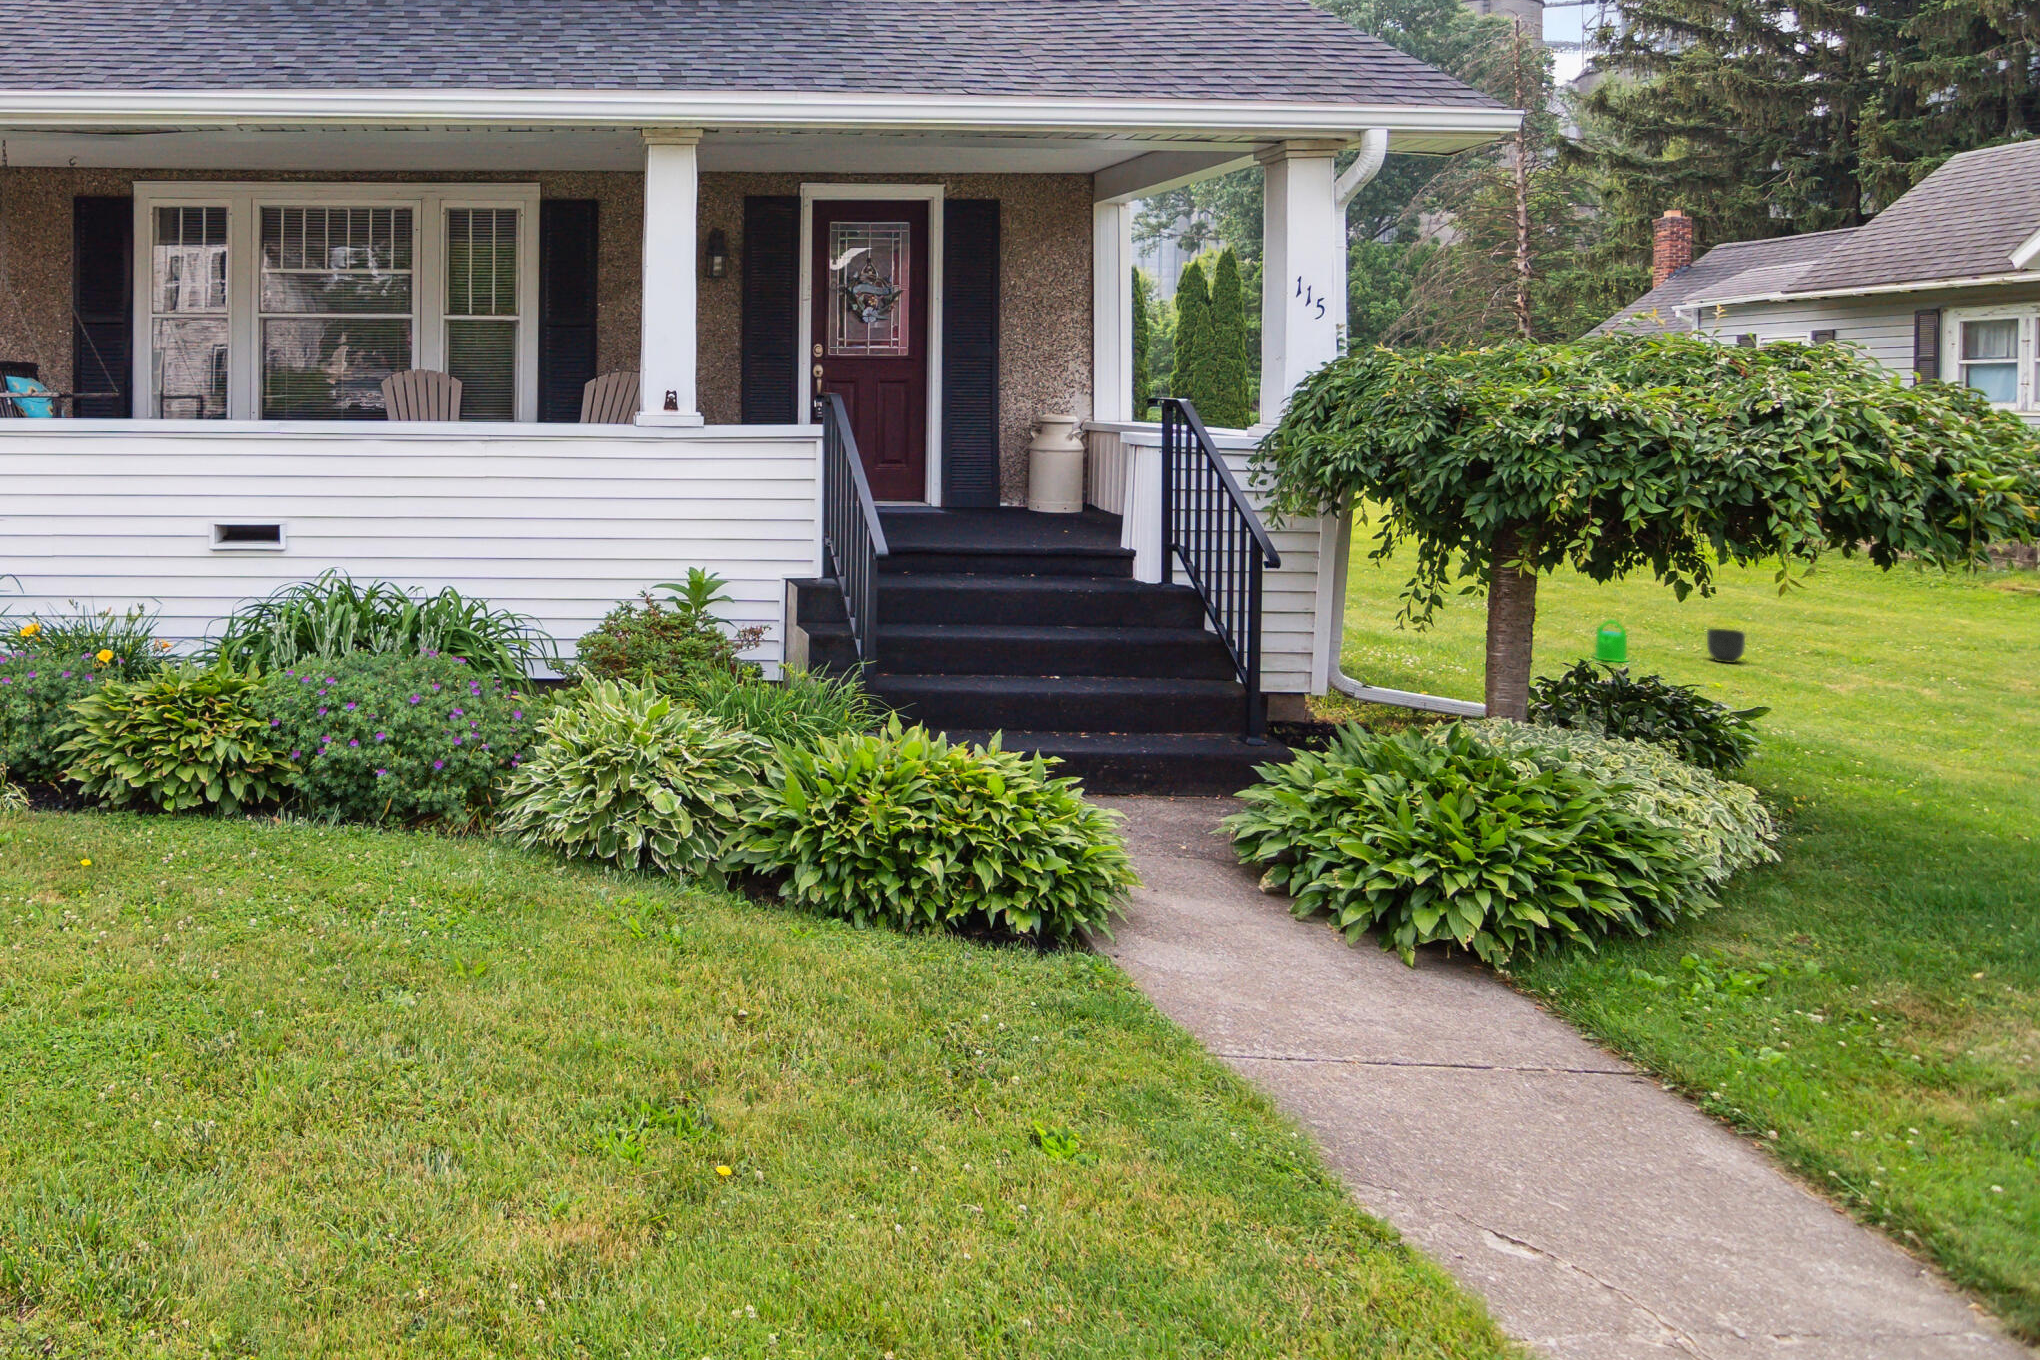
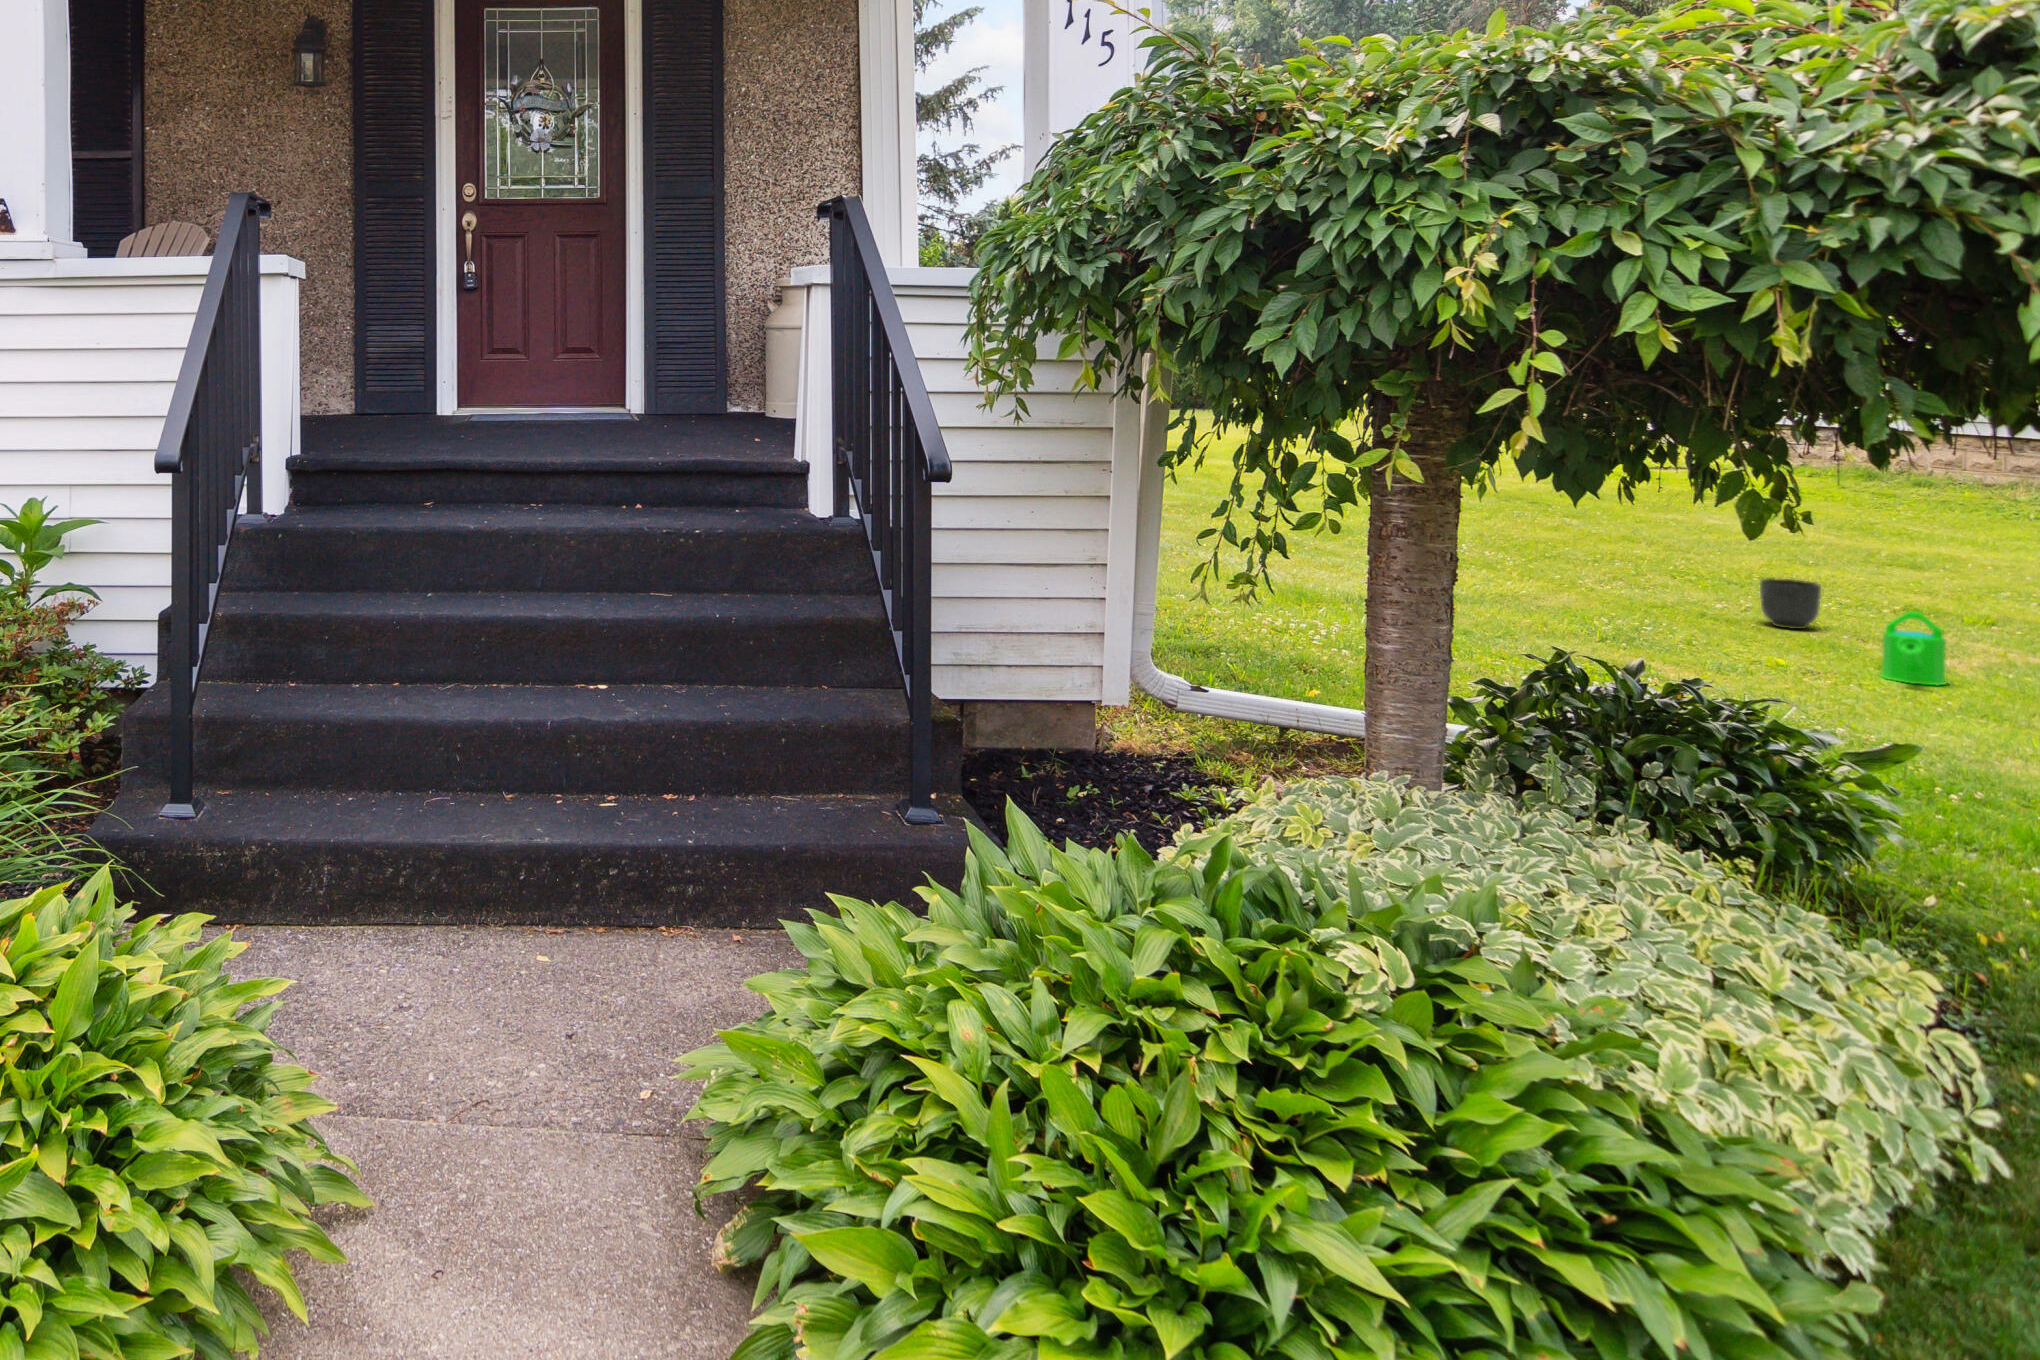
watering can: present [1595,619,1627,662] -> present [1880,611,1946,685]

